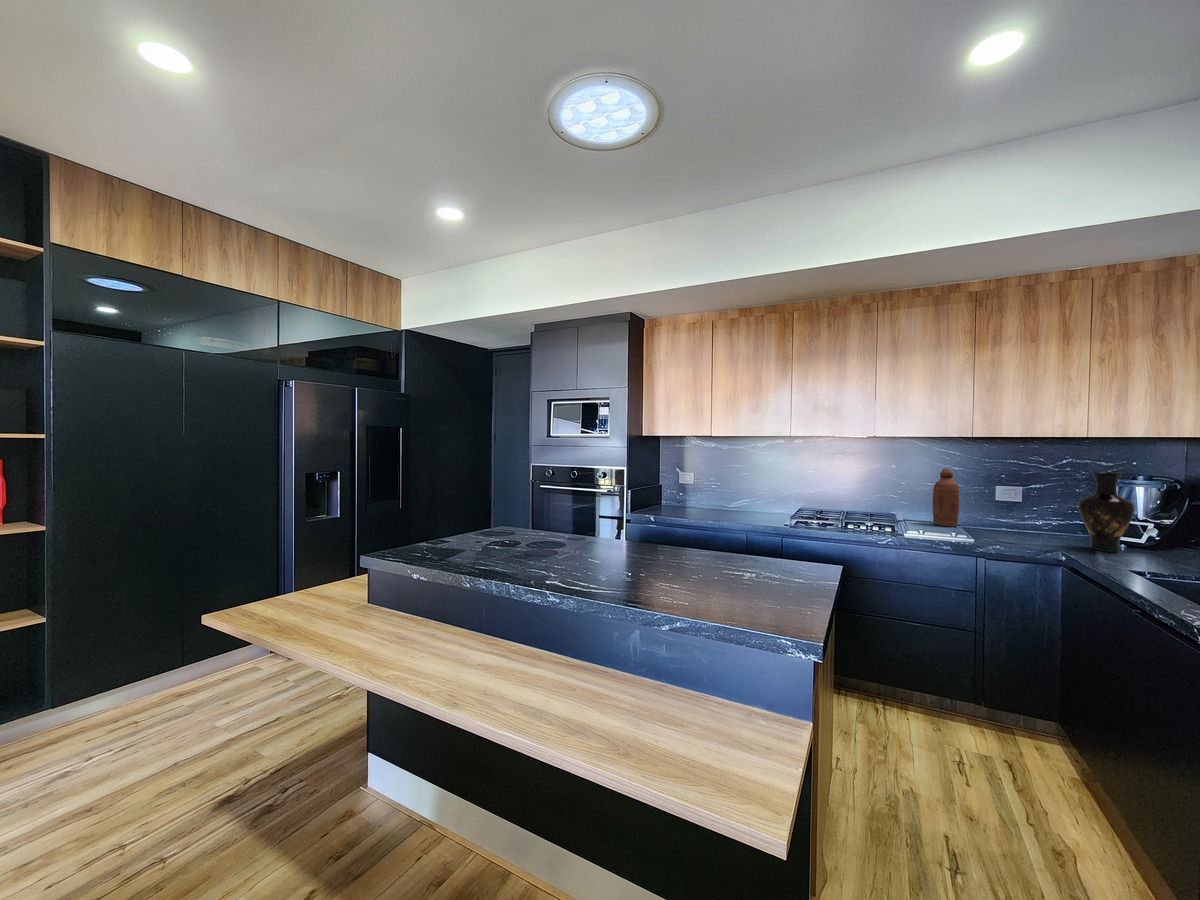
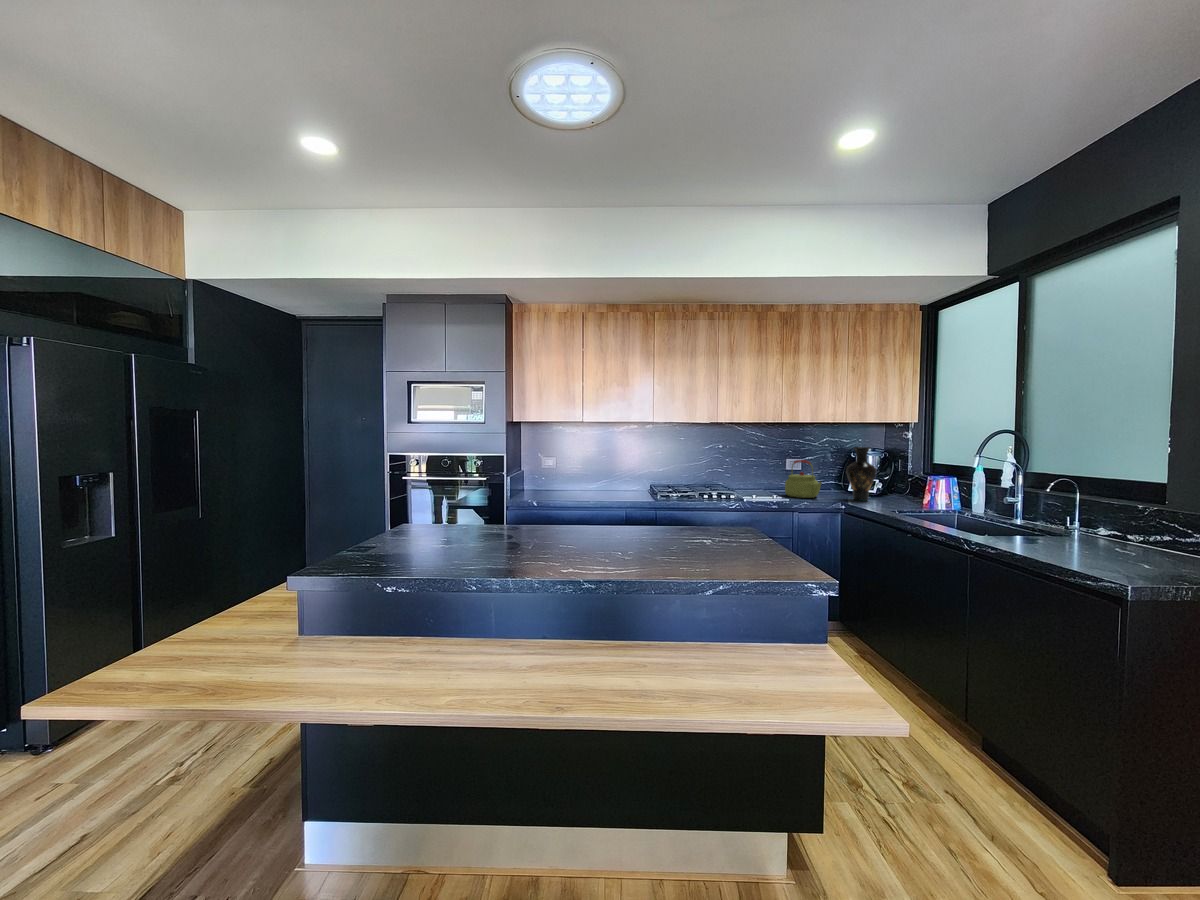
bottle: present [933,468,959,527] -> none [754,447,771,492]
kettle: none [974,487,1029,539] -> present [785,460,822,498]

